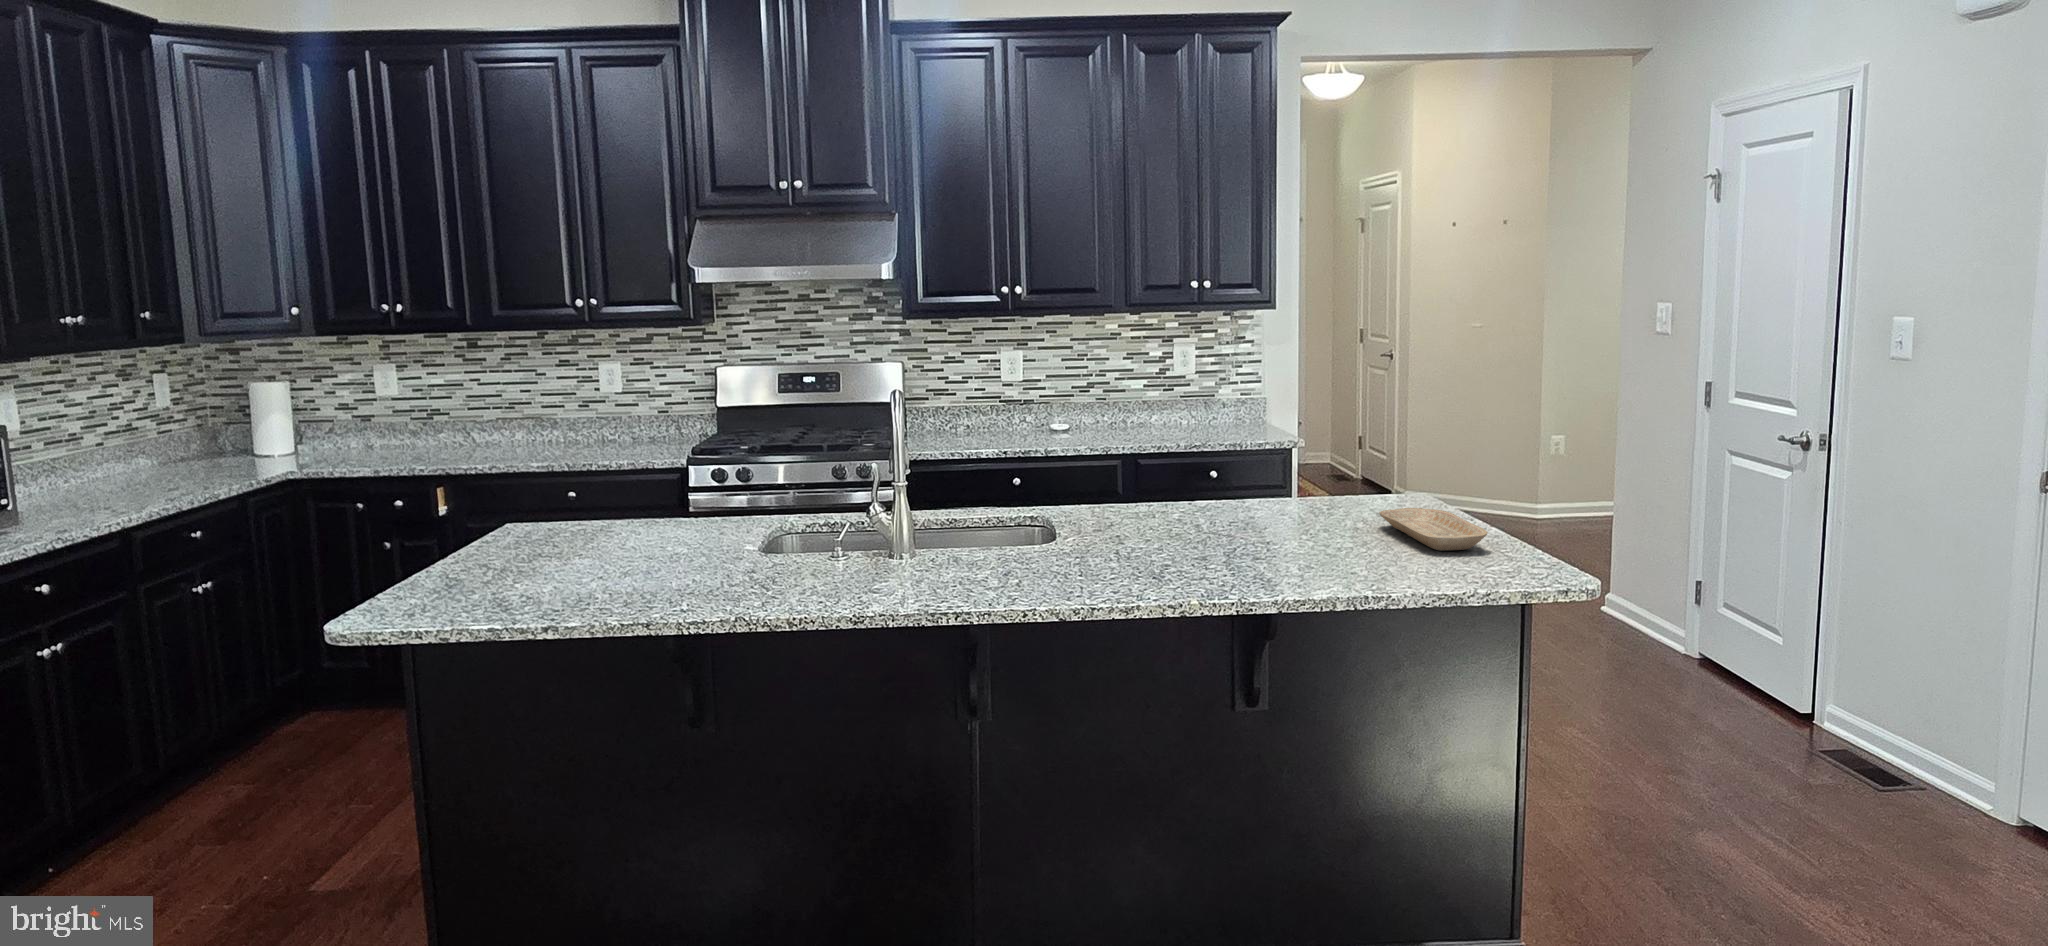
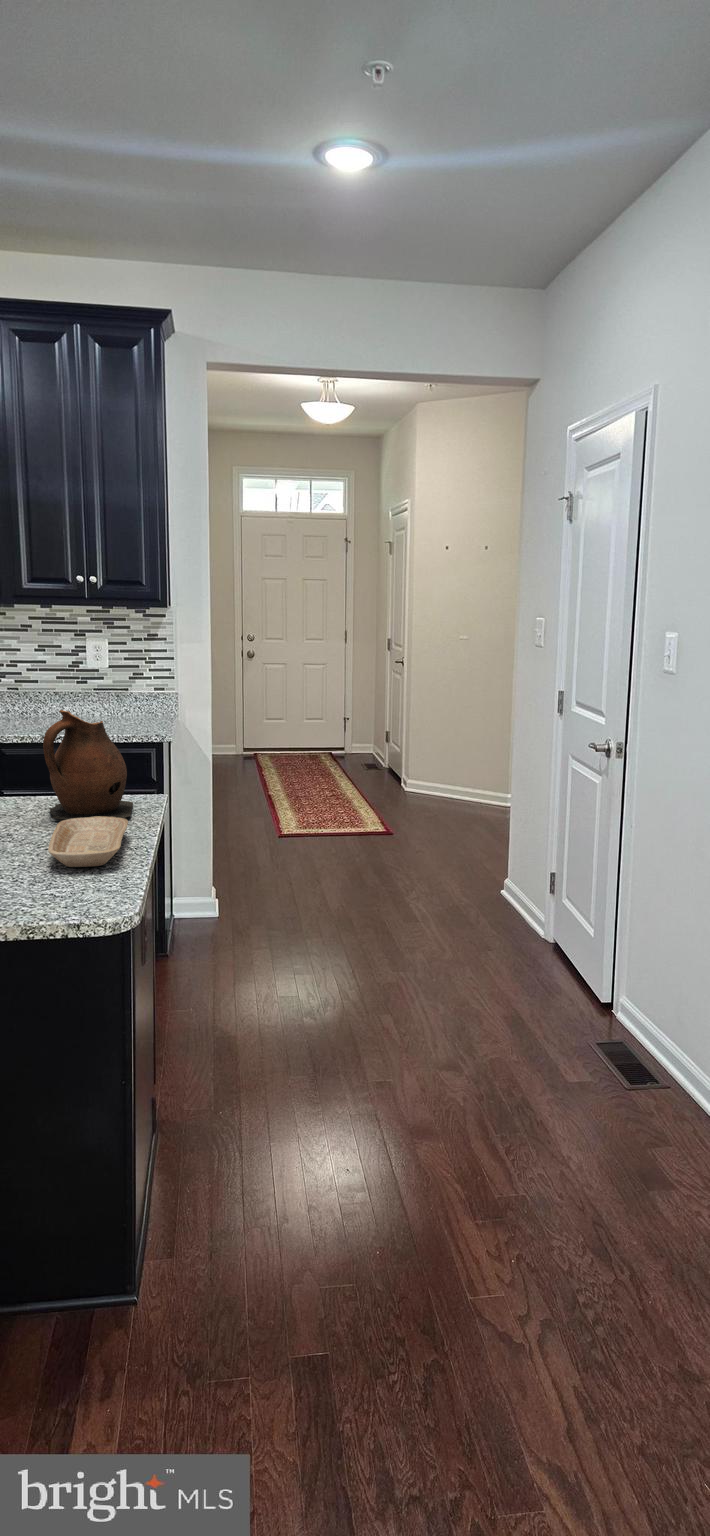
ceramic pitcher: none [1318,408,1415,514] -> present [43,710,133,819]

